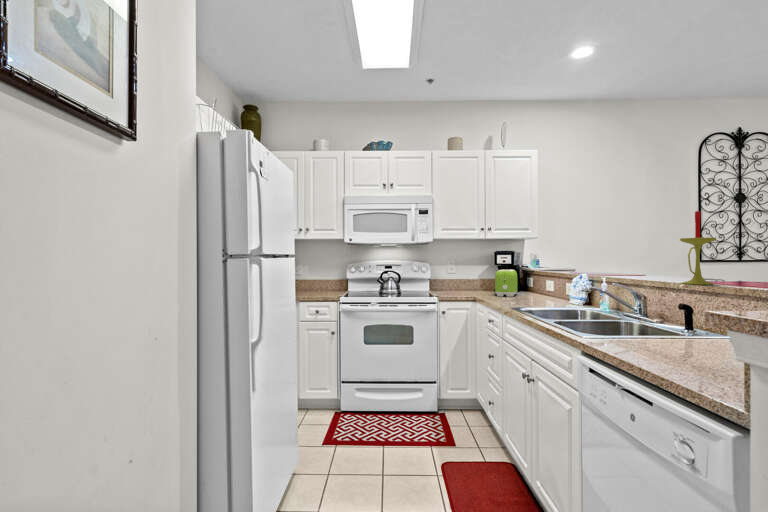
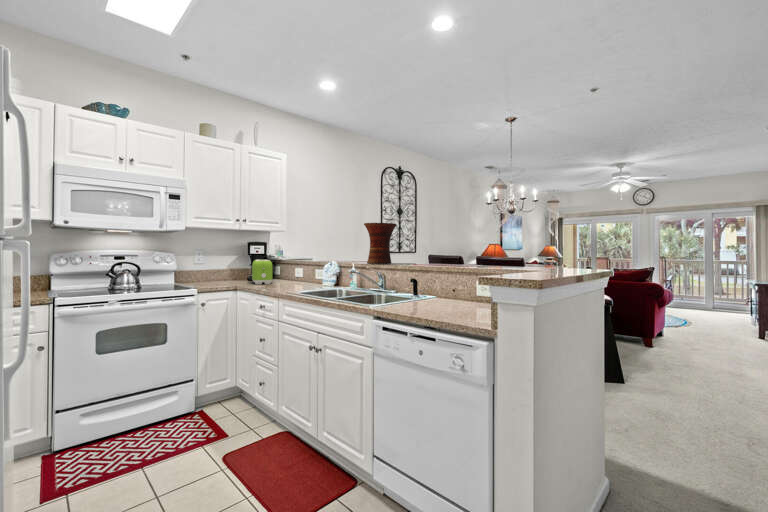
candle: present [680,211,716,285] -> none [408,217,427,266]
vase: none [617,221,673,280] -> present [364,223,396,264]

